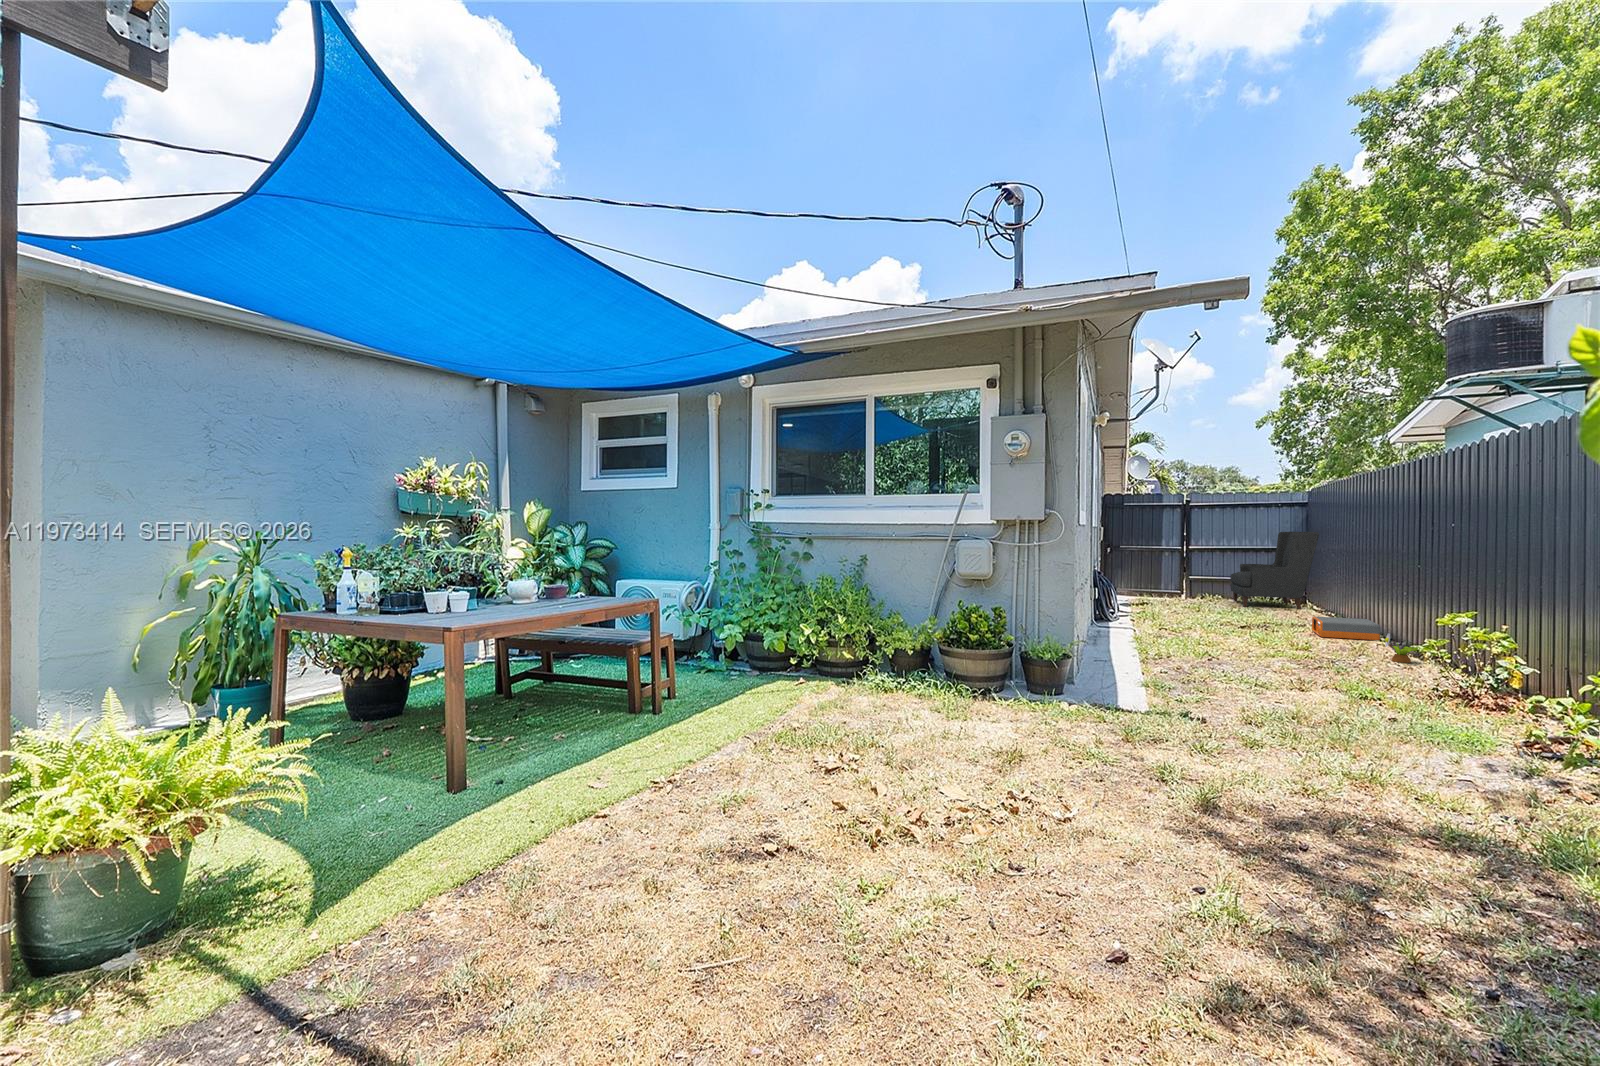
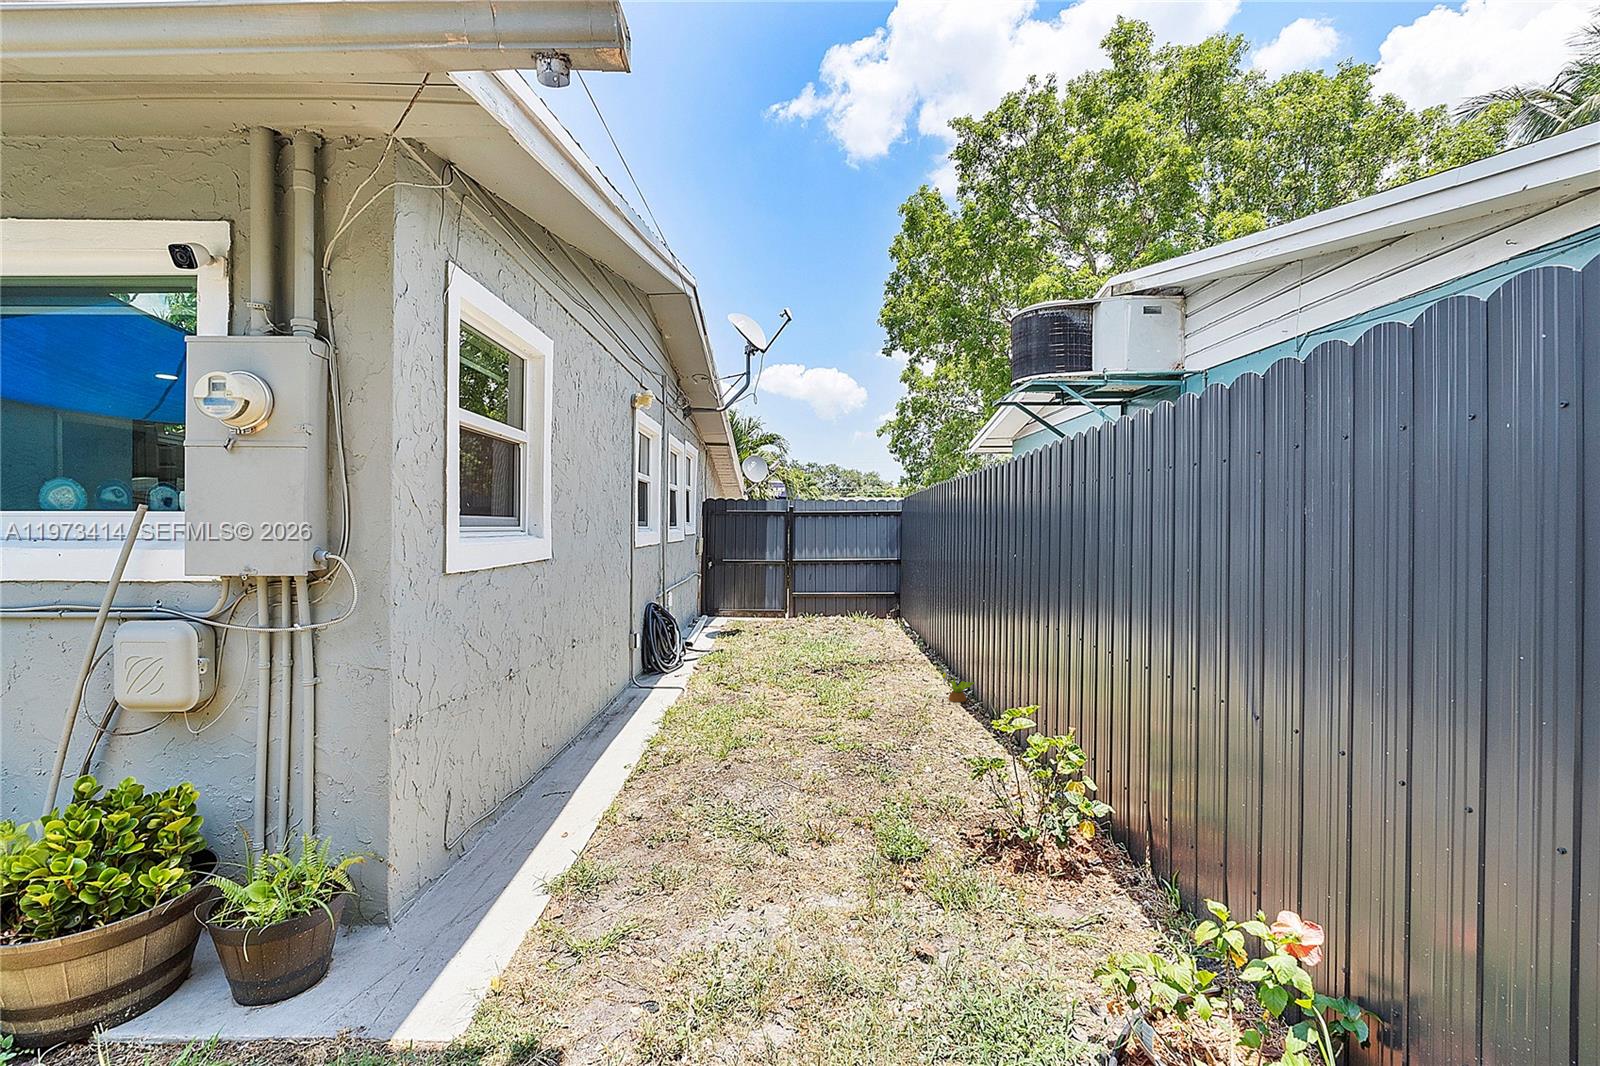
chair: present [1230,532,1319,609] -> none [831,541,907,625]
storage box: present [1312,616,1380,640] -> none [888,641,946,667]

